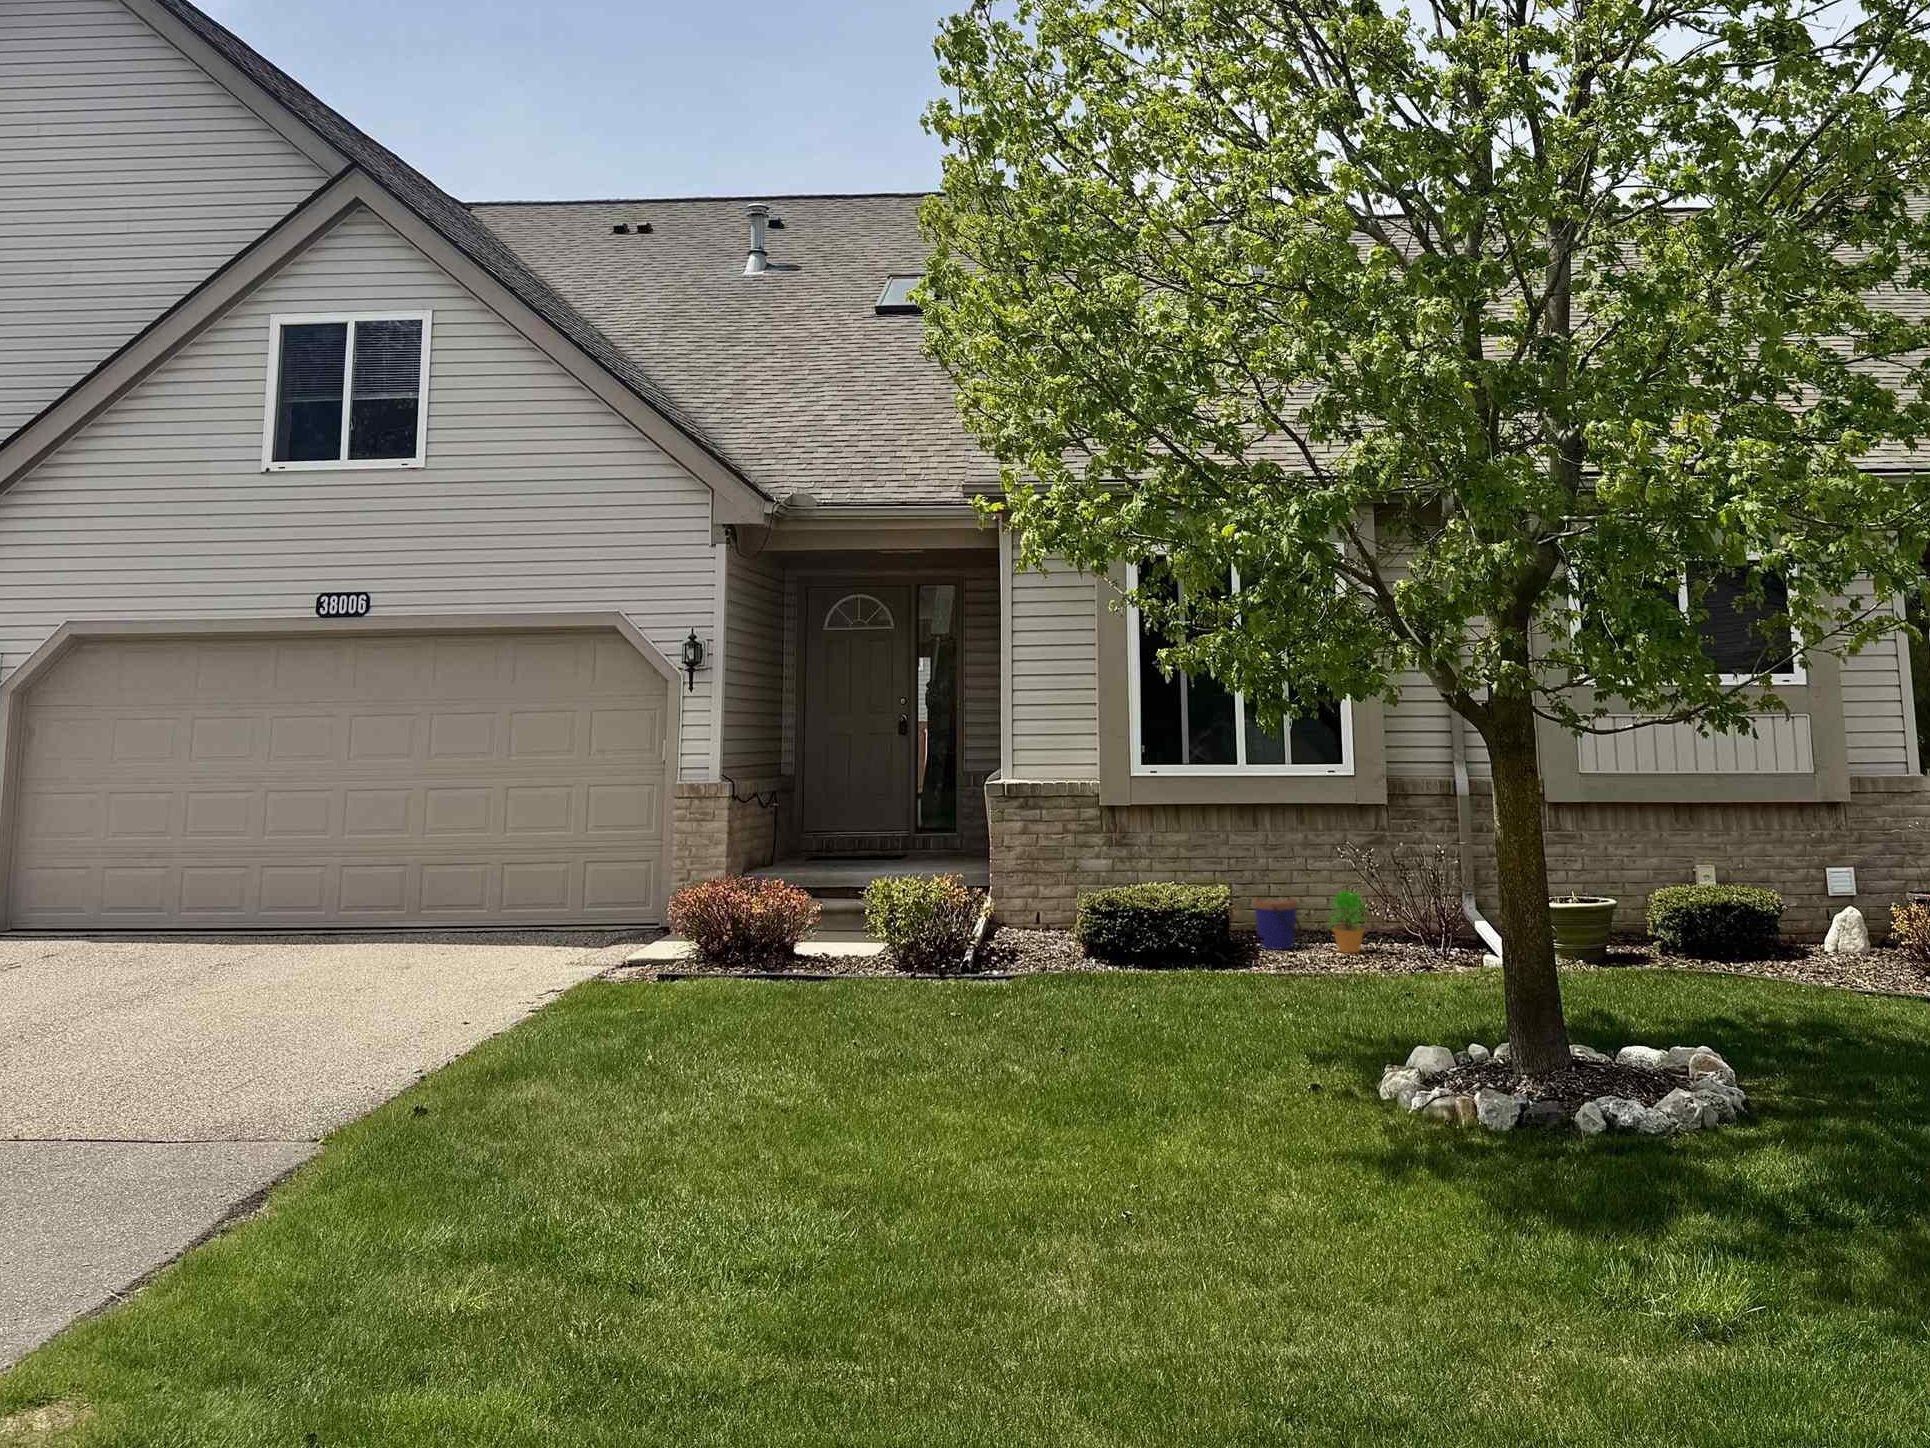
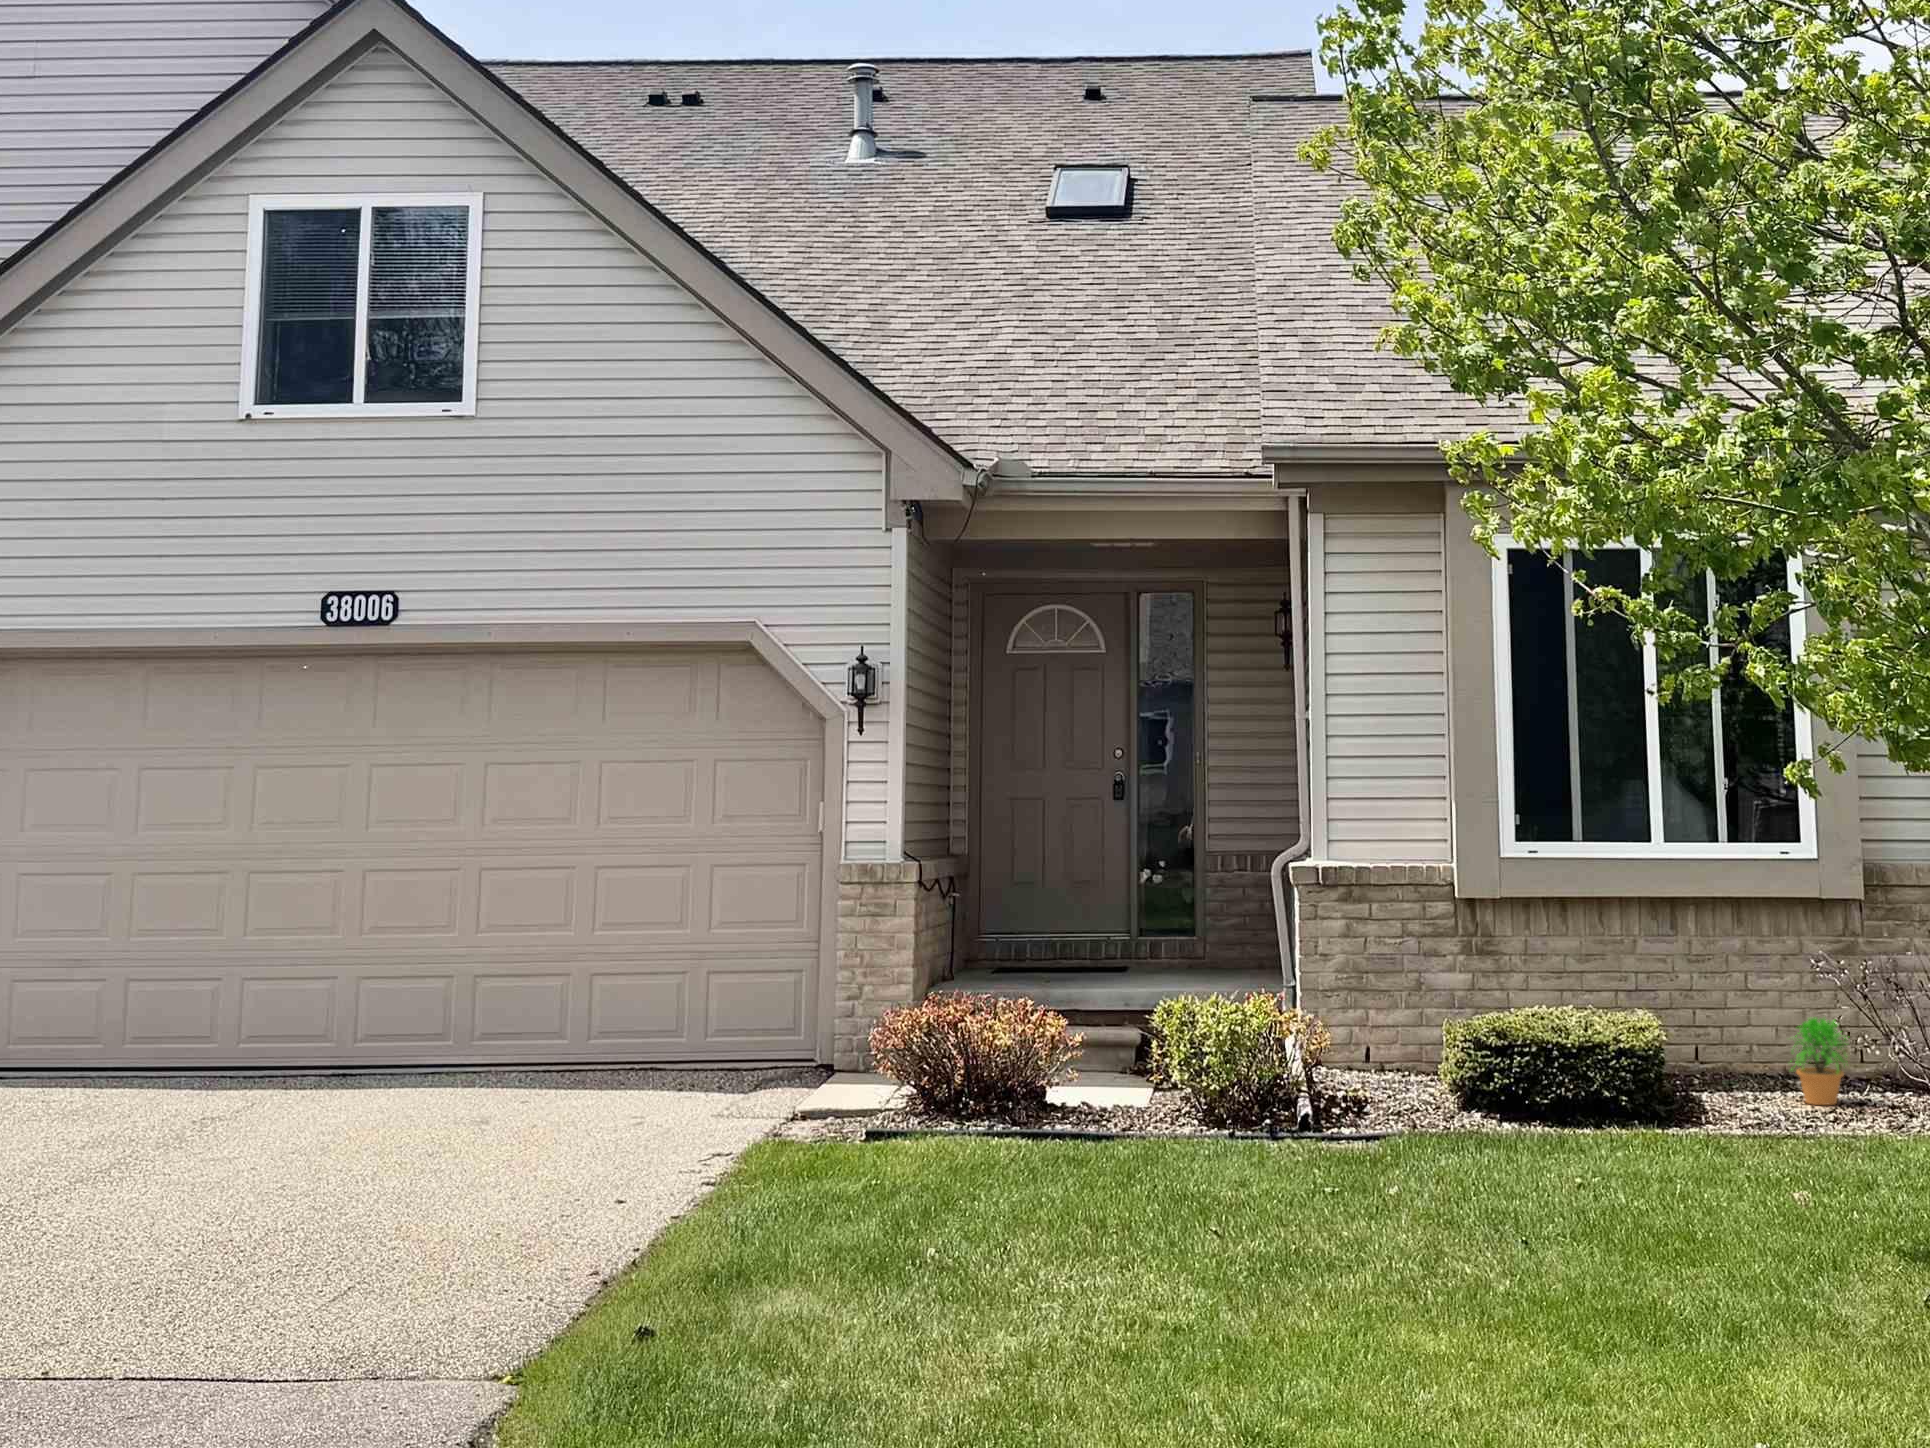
bucket: present [1254,899,1302,950] -> none [1682,1027,1750,1100]

